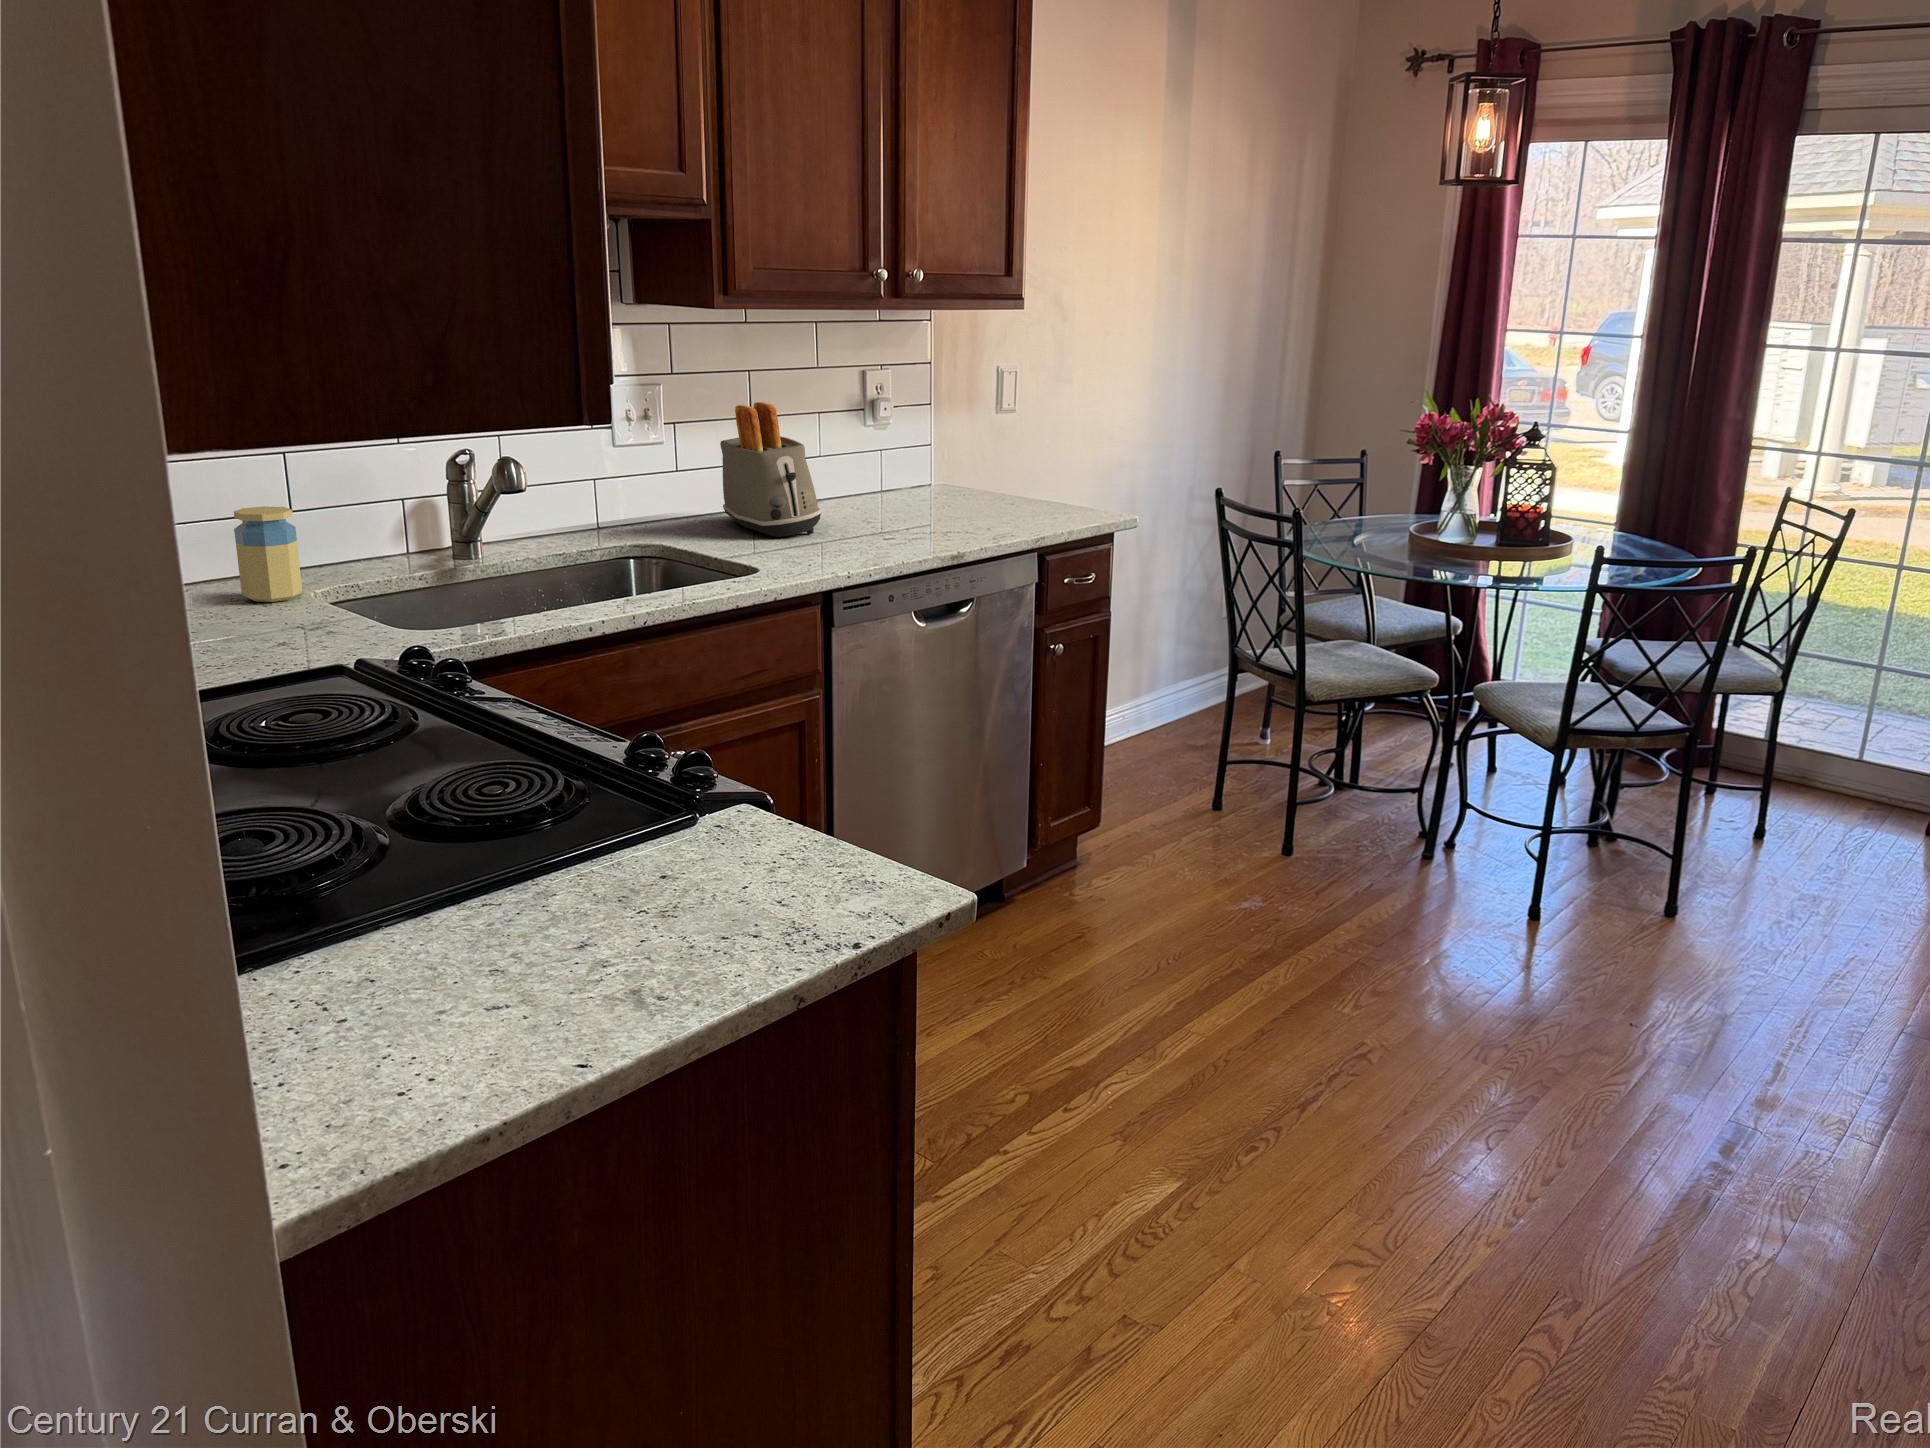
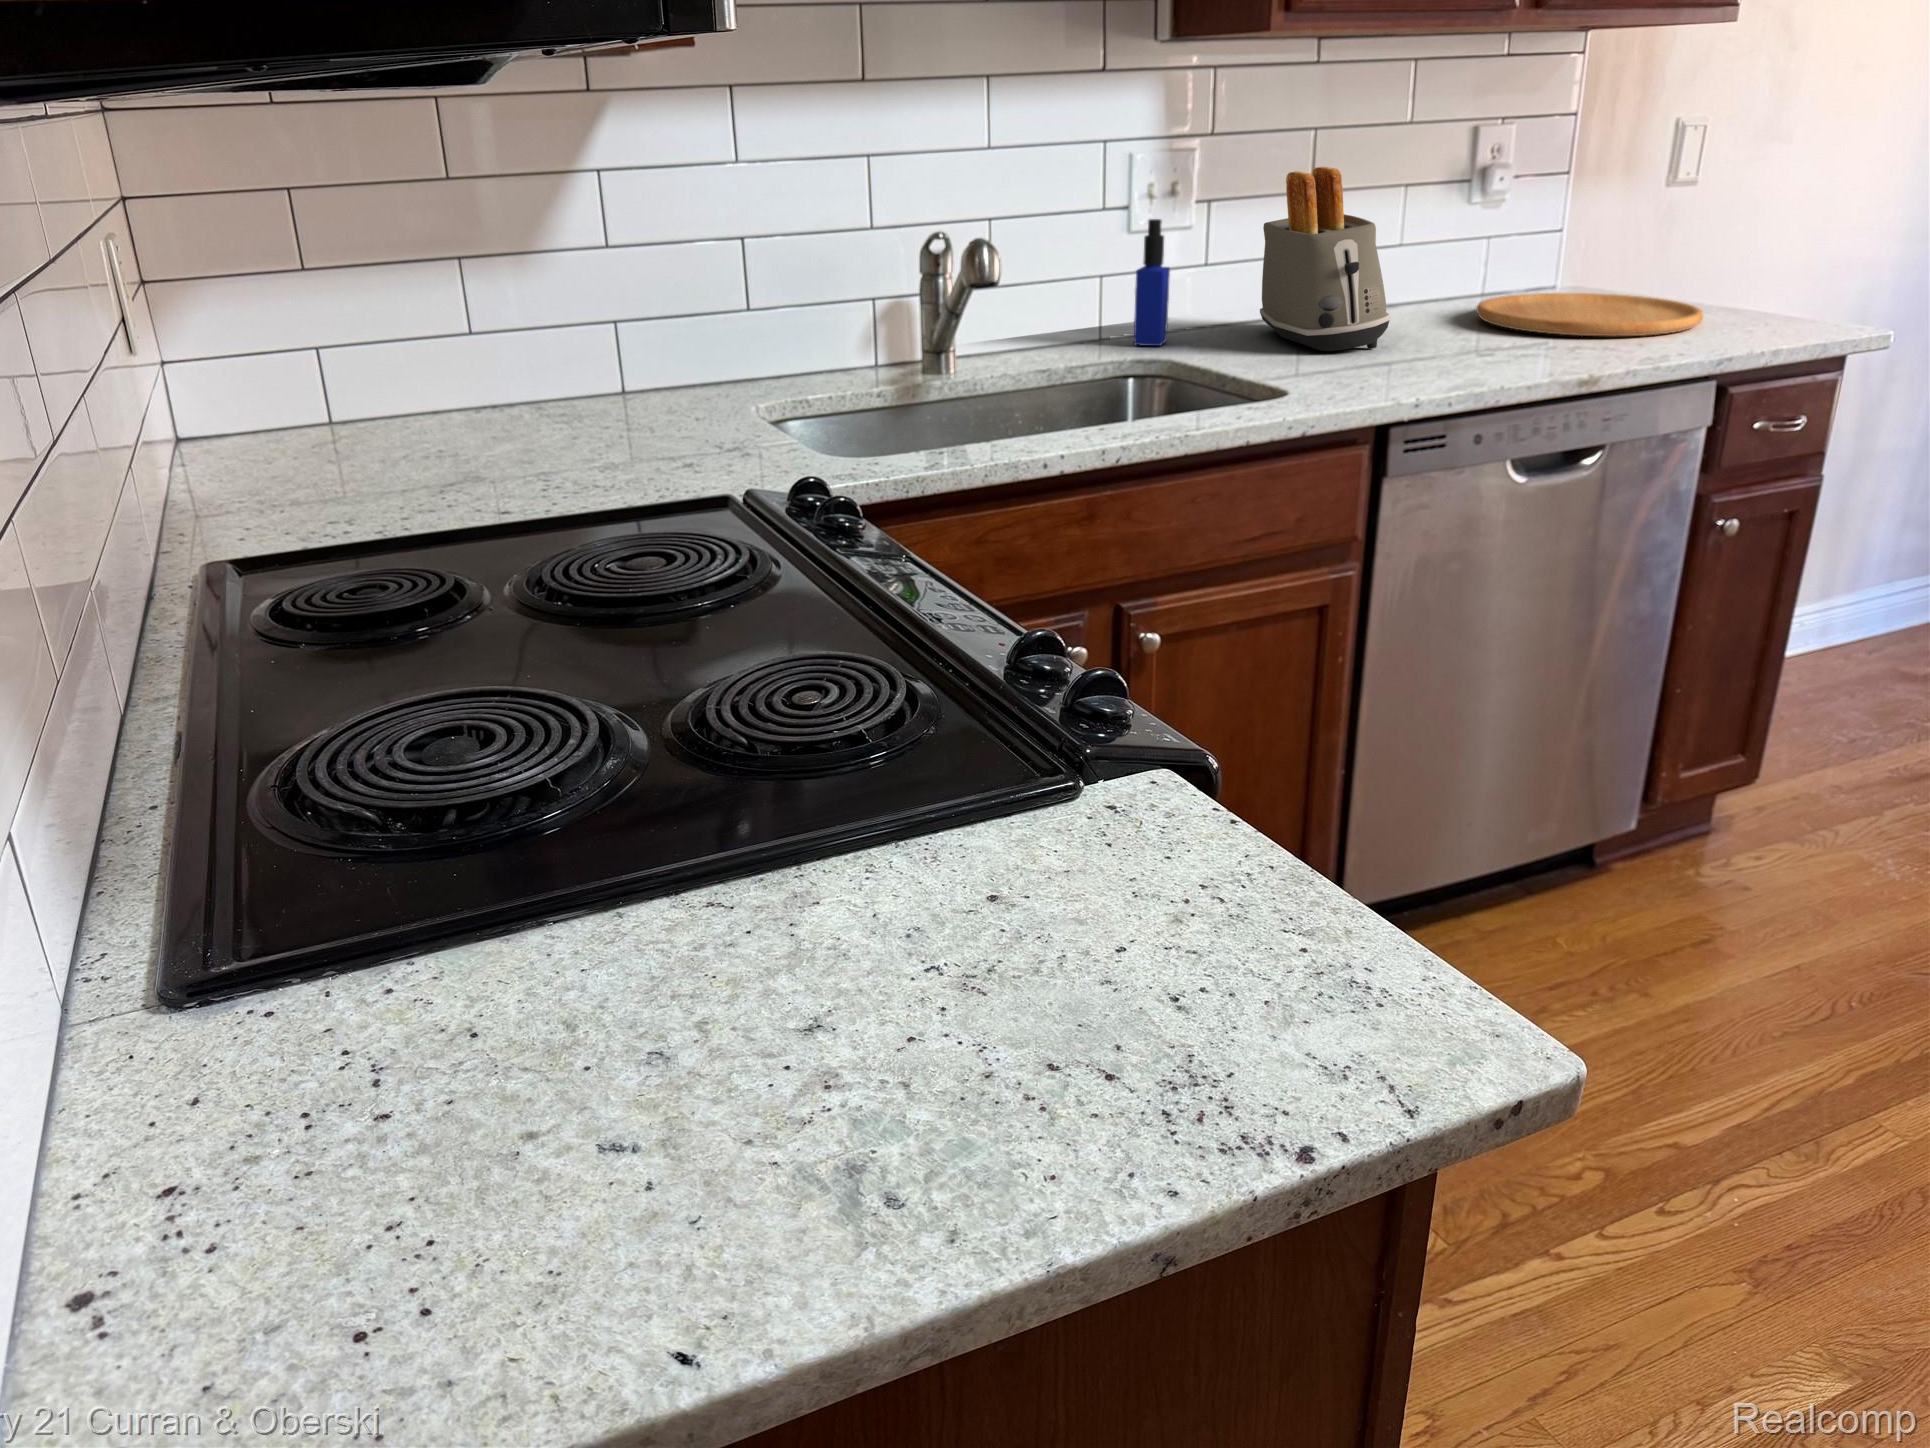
bottle: none [626,438,654,535] -> present [1134,219,1170,346]
cutting board: none [879,491,1026,522] -> present [1476,293,1703,336]
jar: present [234,506,302,602] -> none [676,300,744,413]

